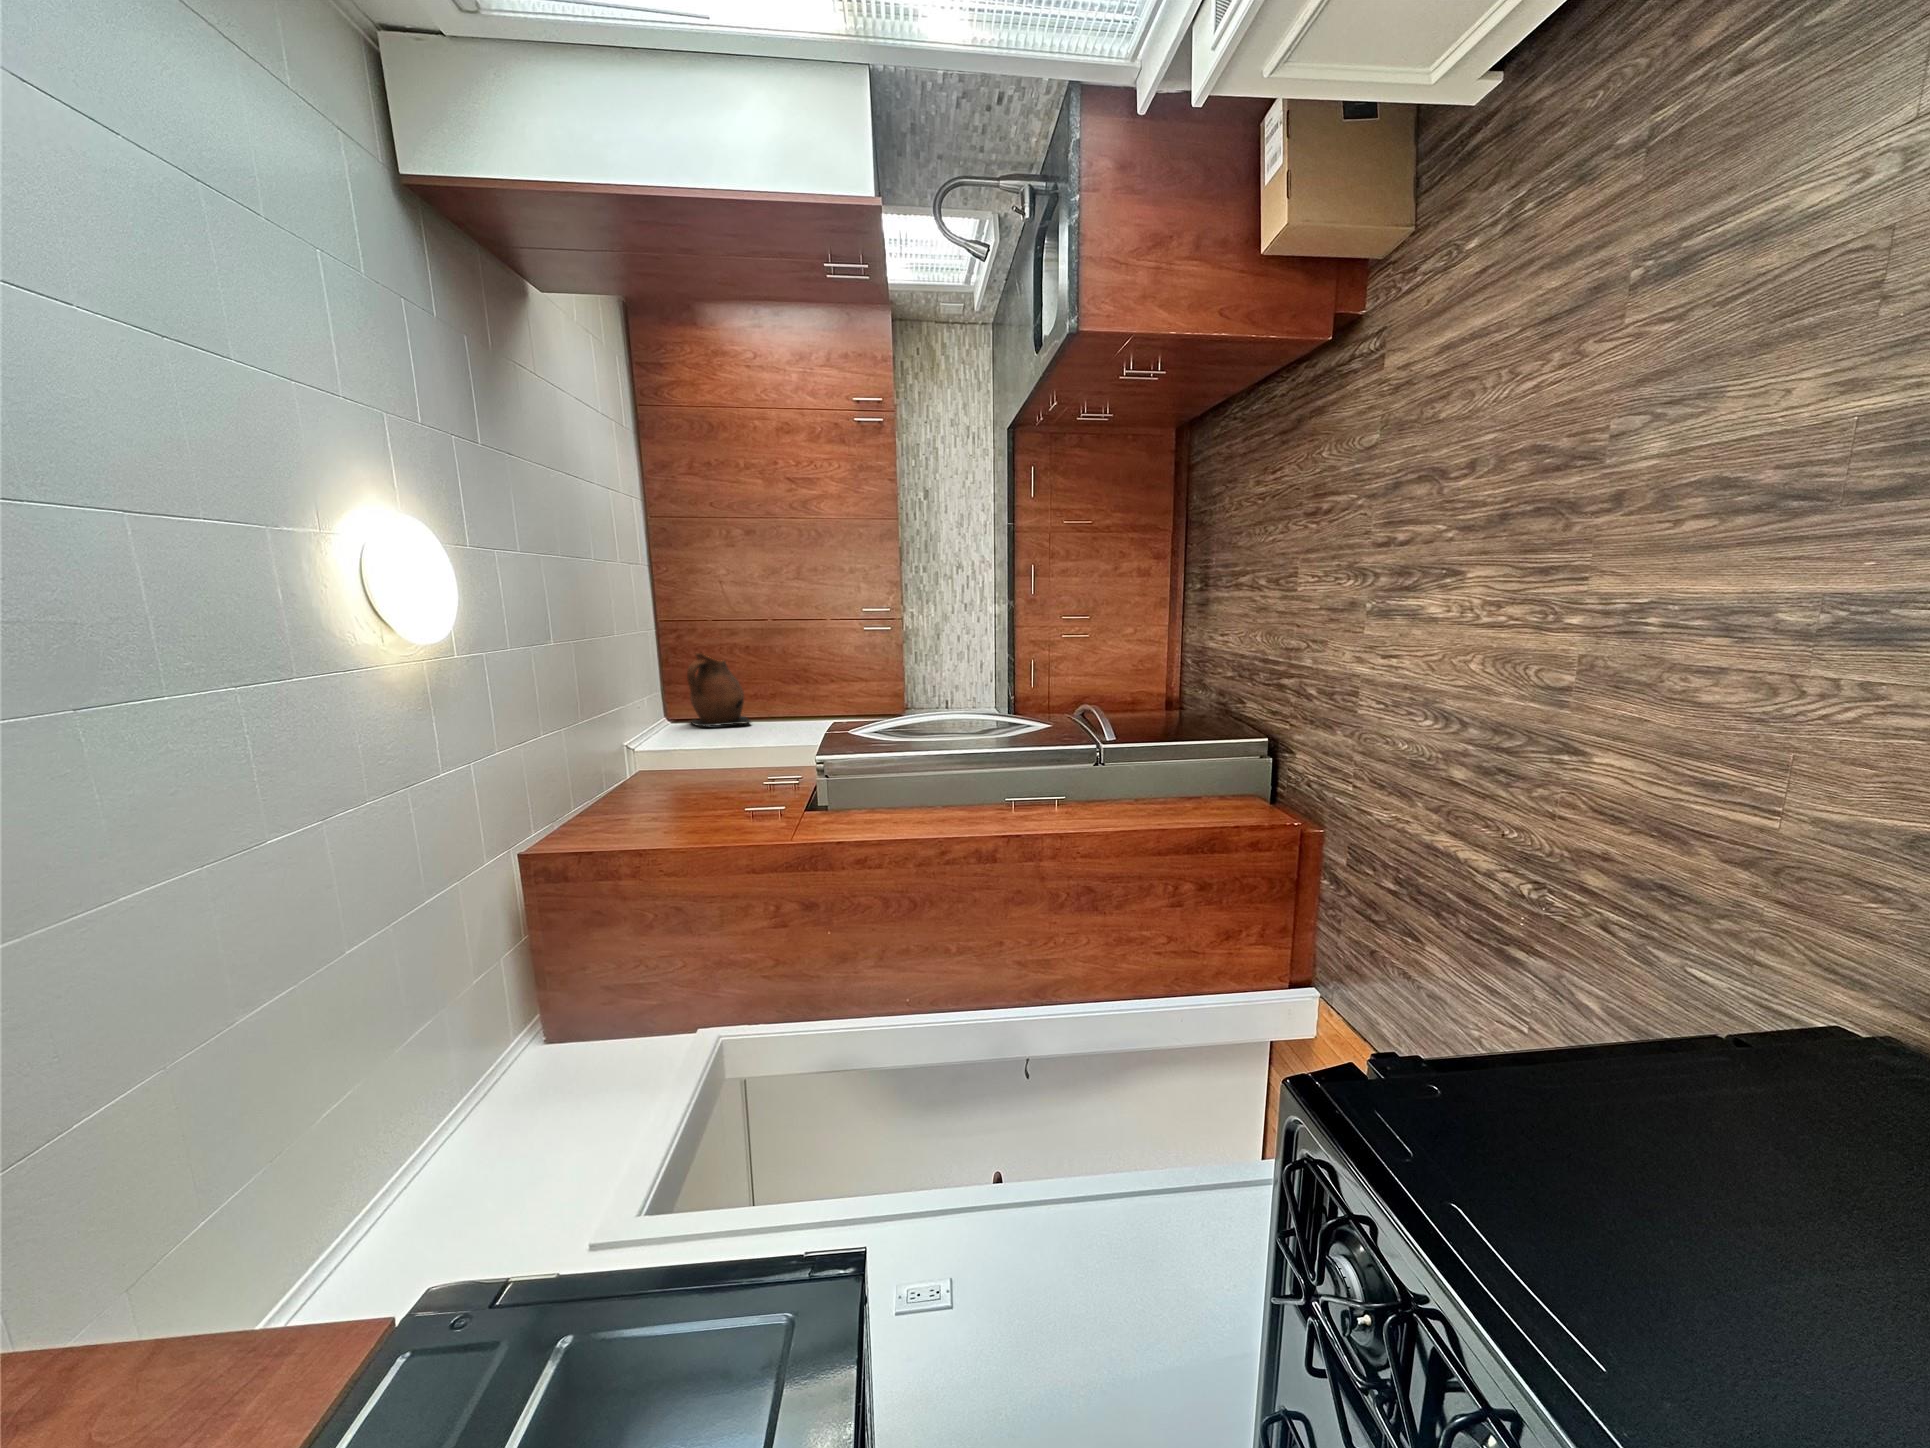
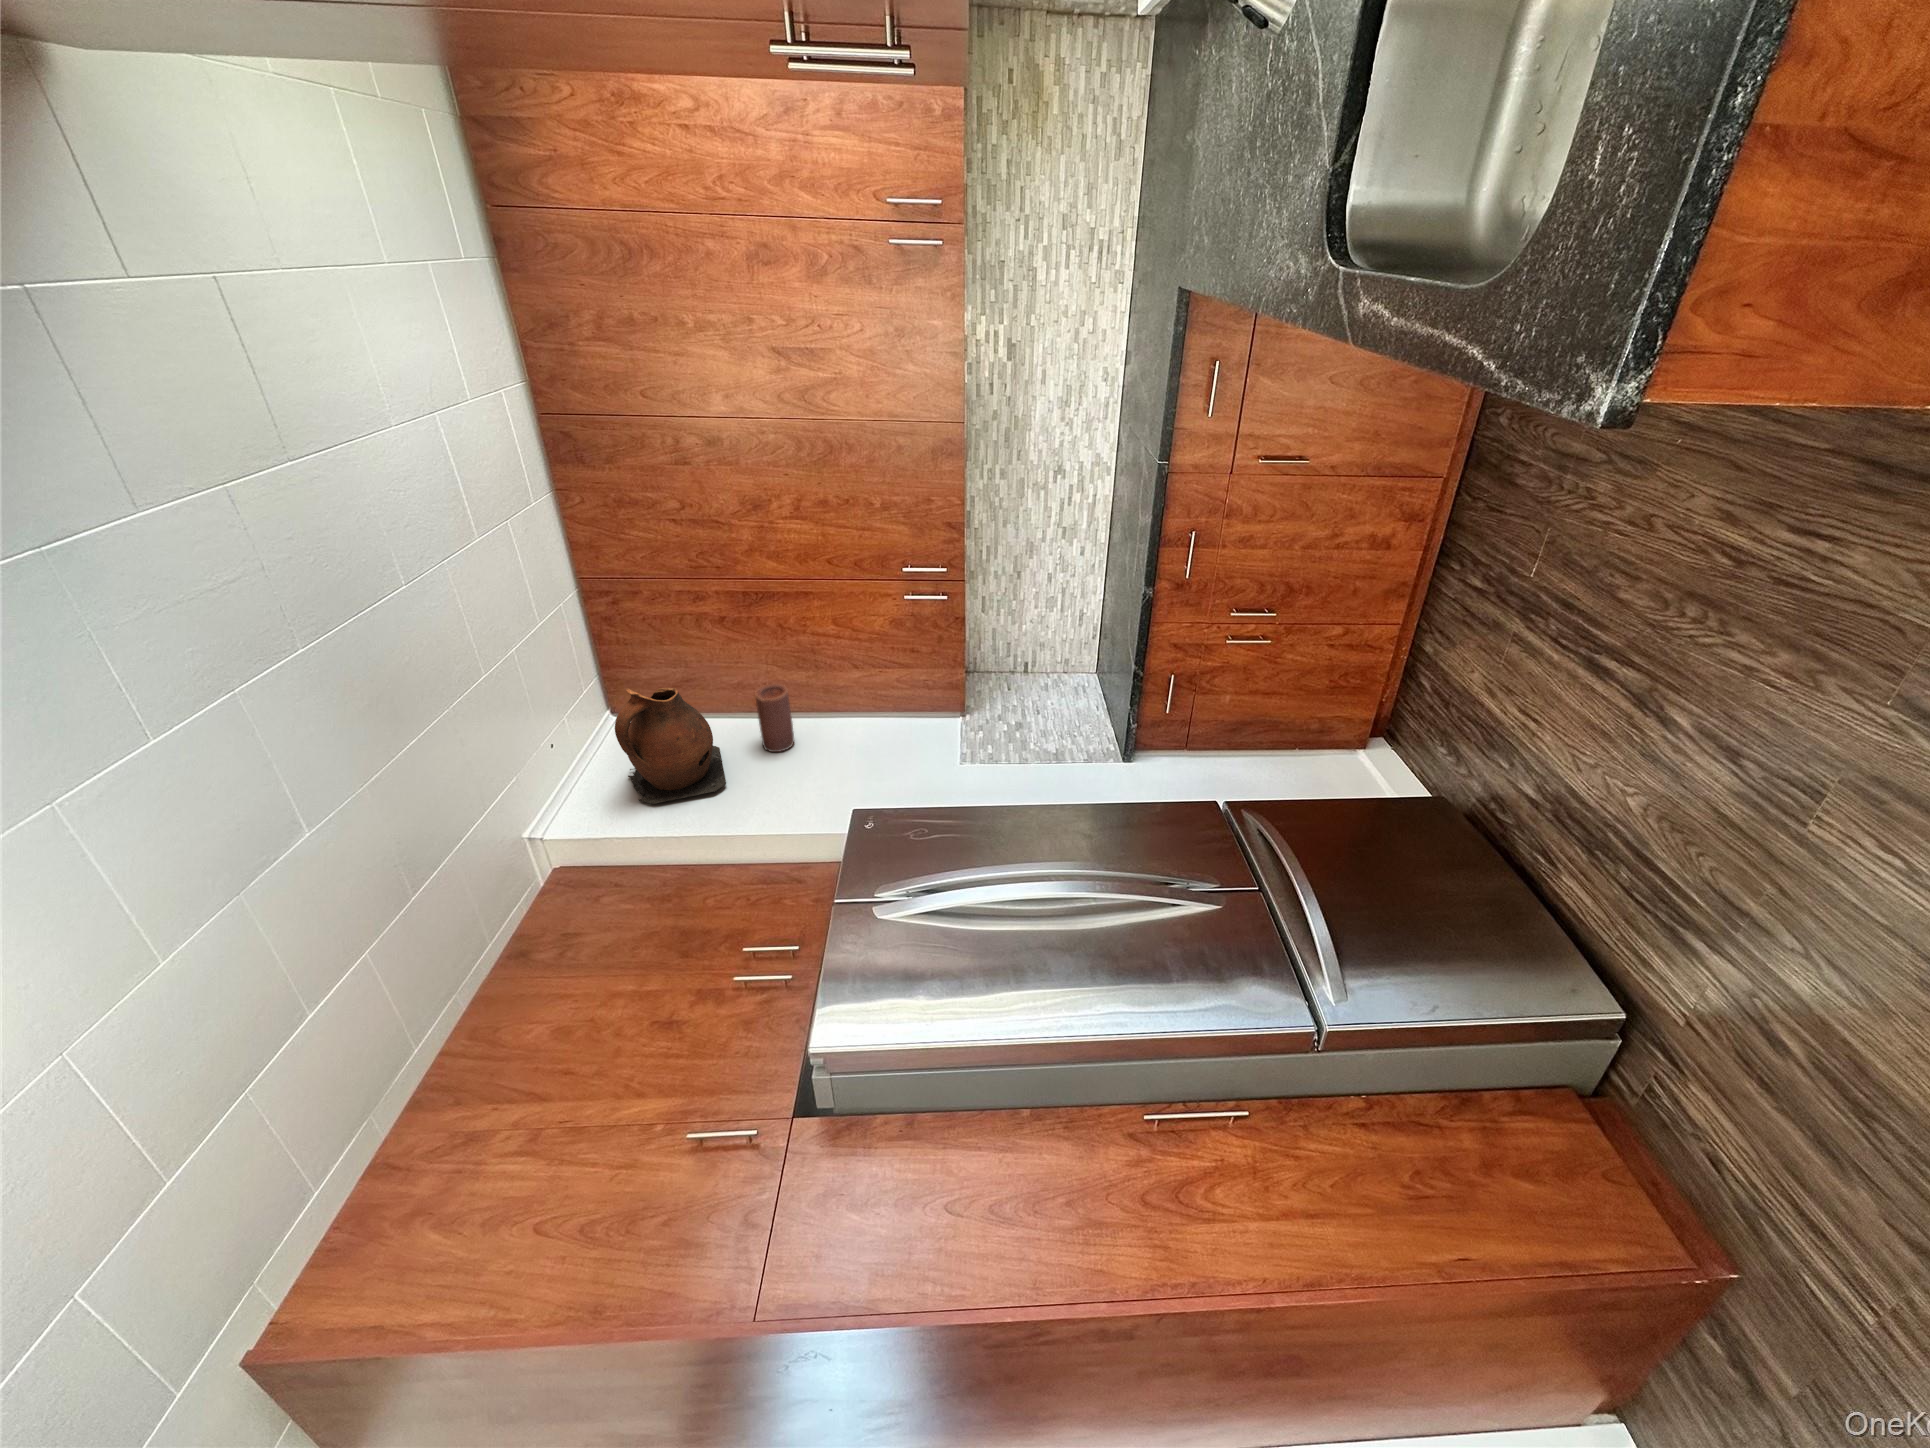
candle: none [770,676,794,719] -> present [755,684,795,752]

